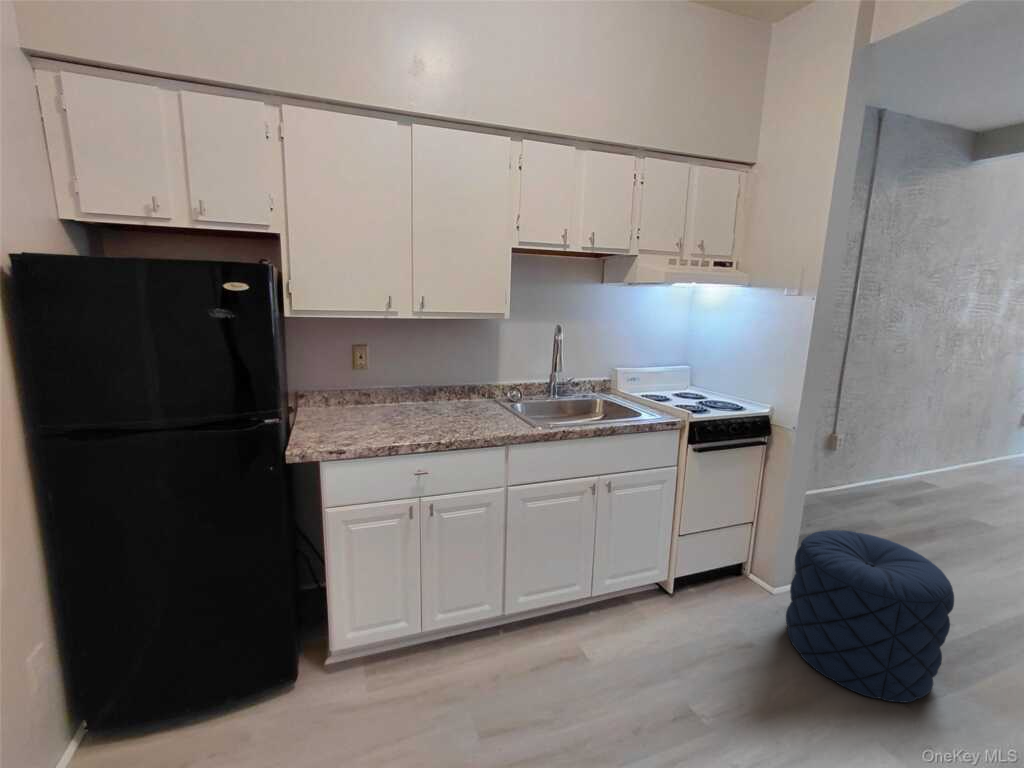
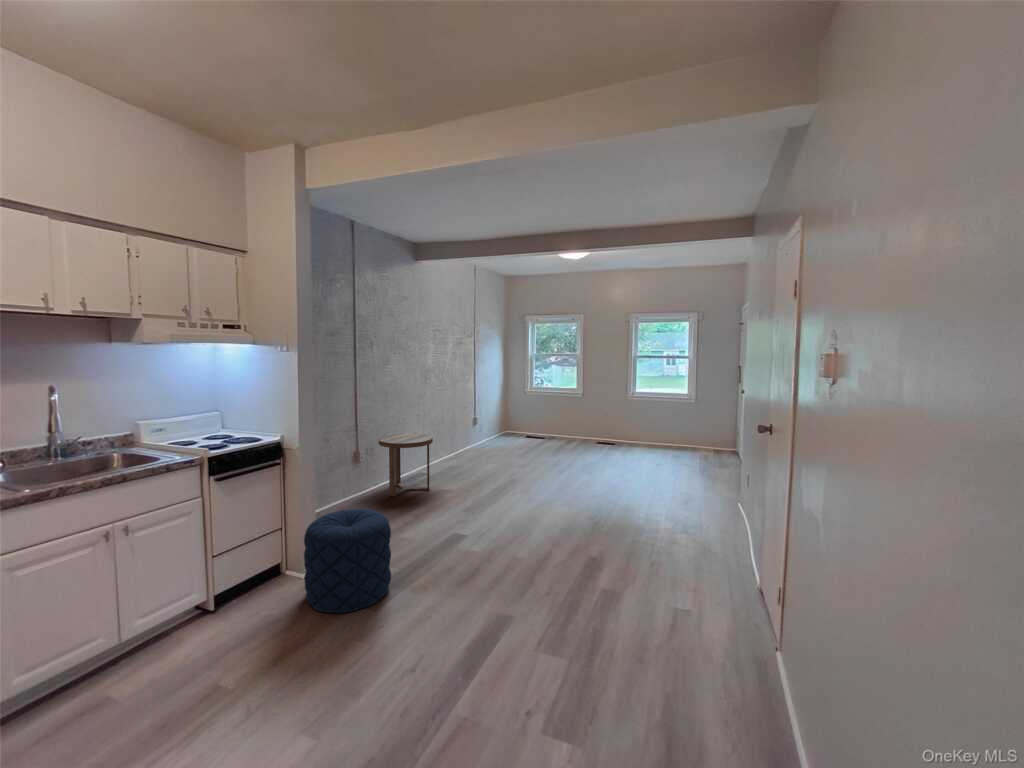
side table: none [867,420,972,515] -> present [379,433,433,497]

